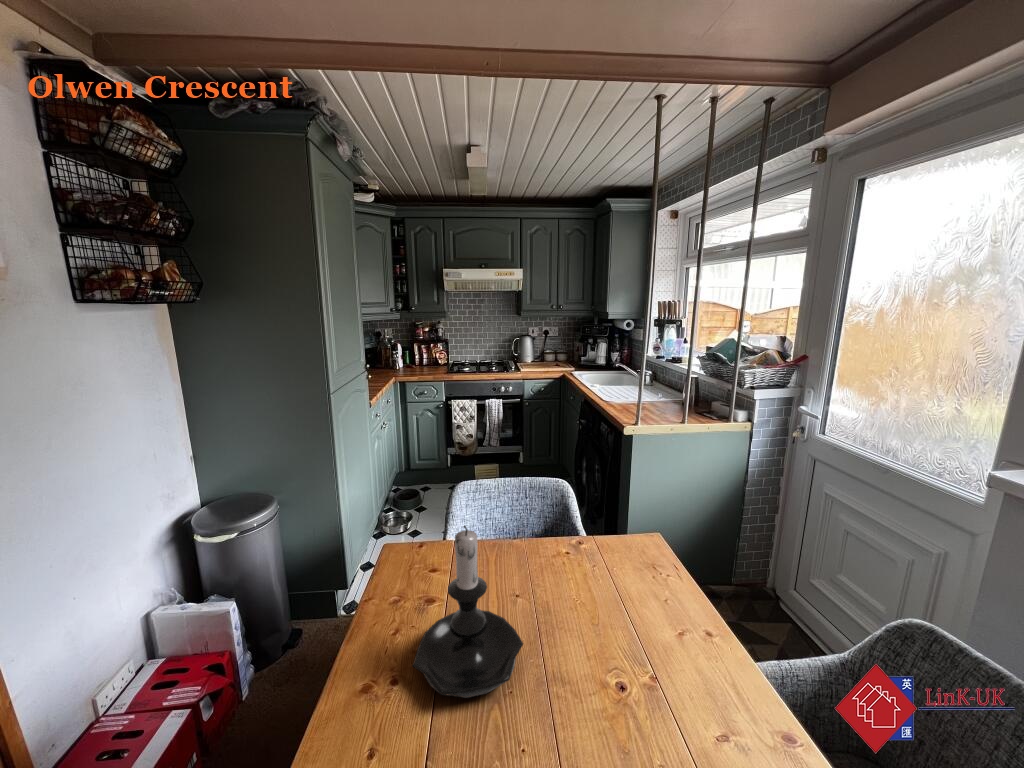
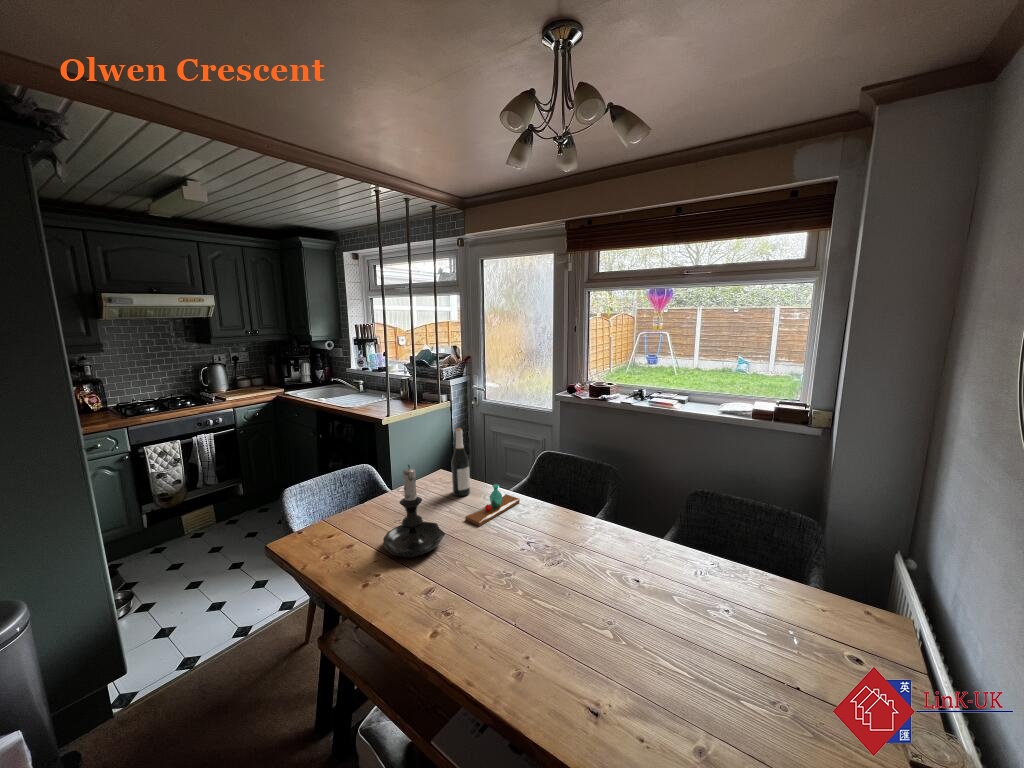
wine bottle: none [623,481,660,607] -> present [452,428,470,496]
vase: none [590,627,734,701] -> present [465,484,520,526]

